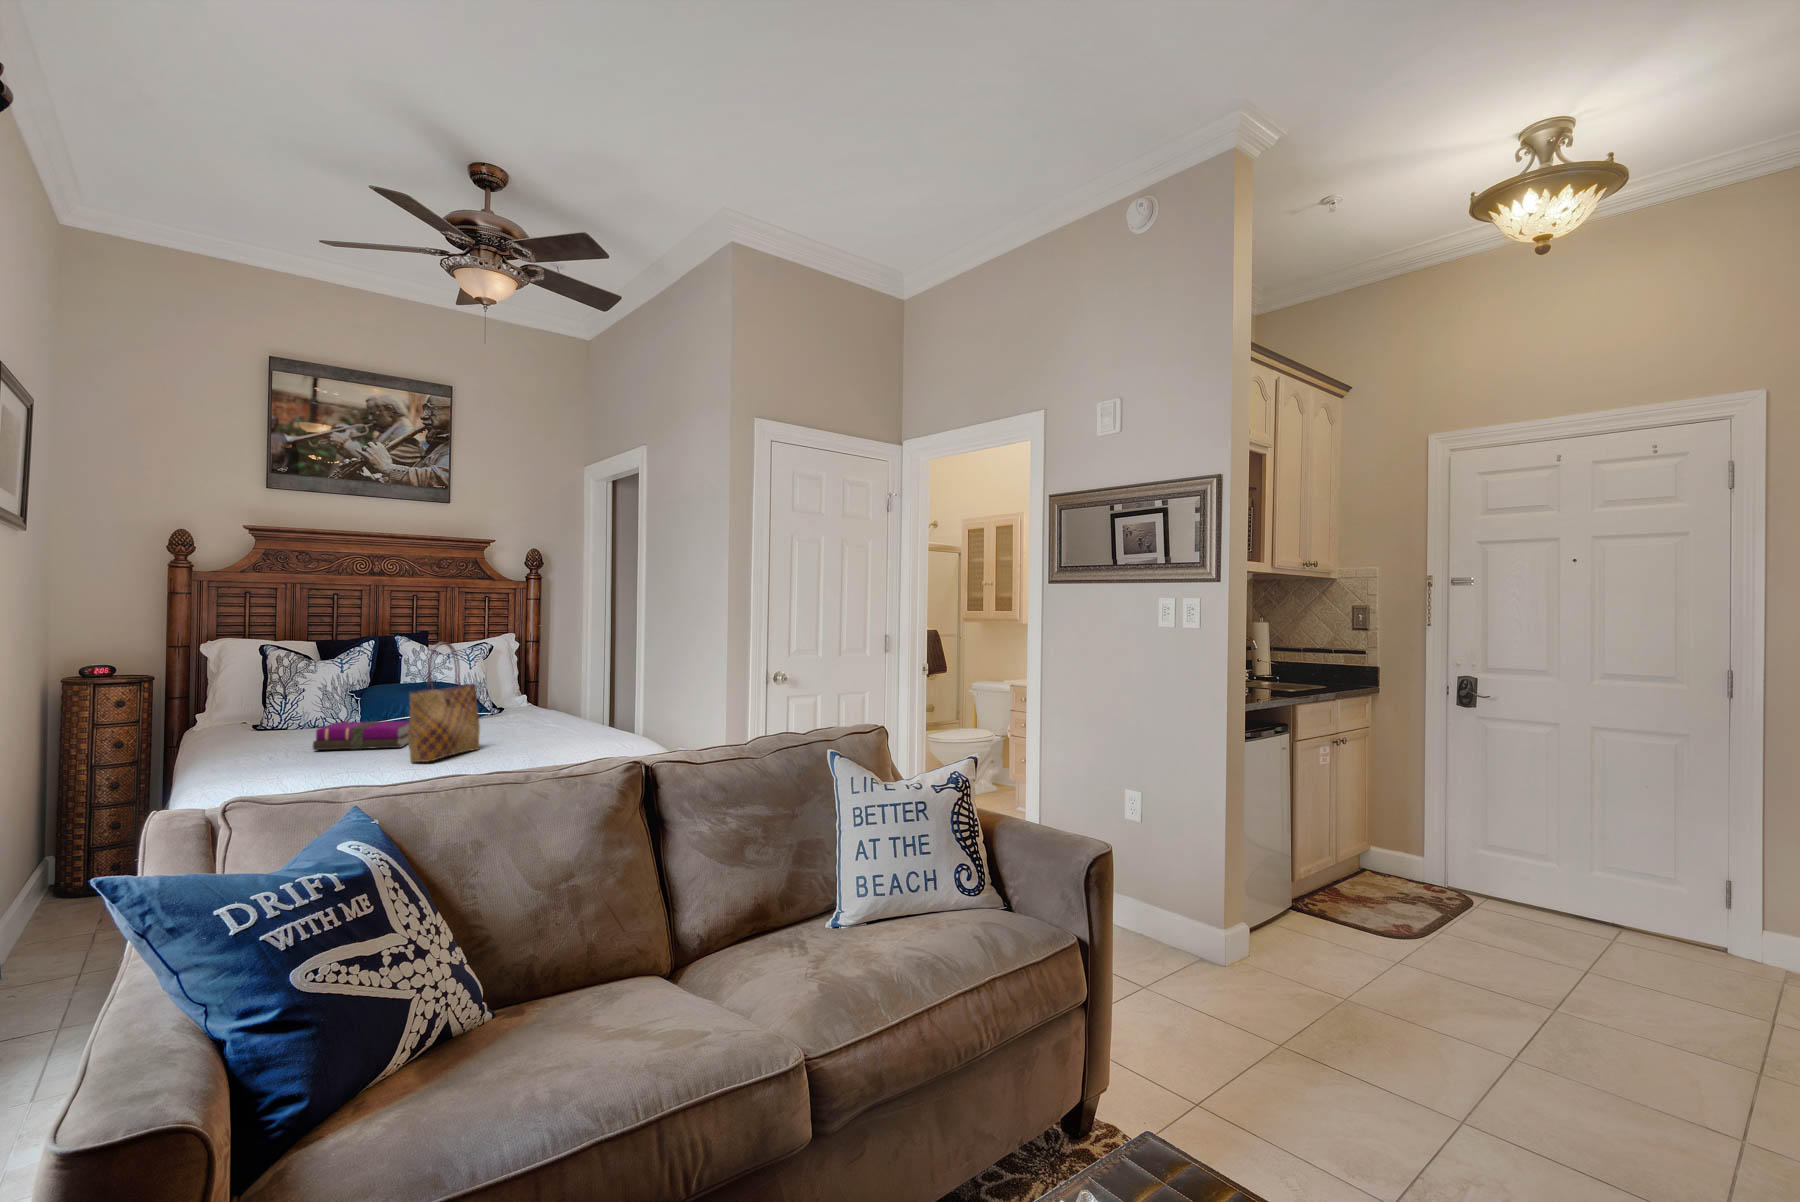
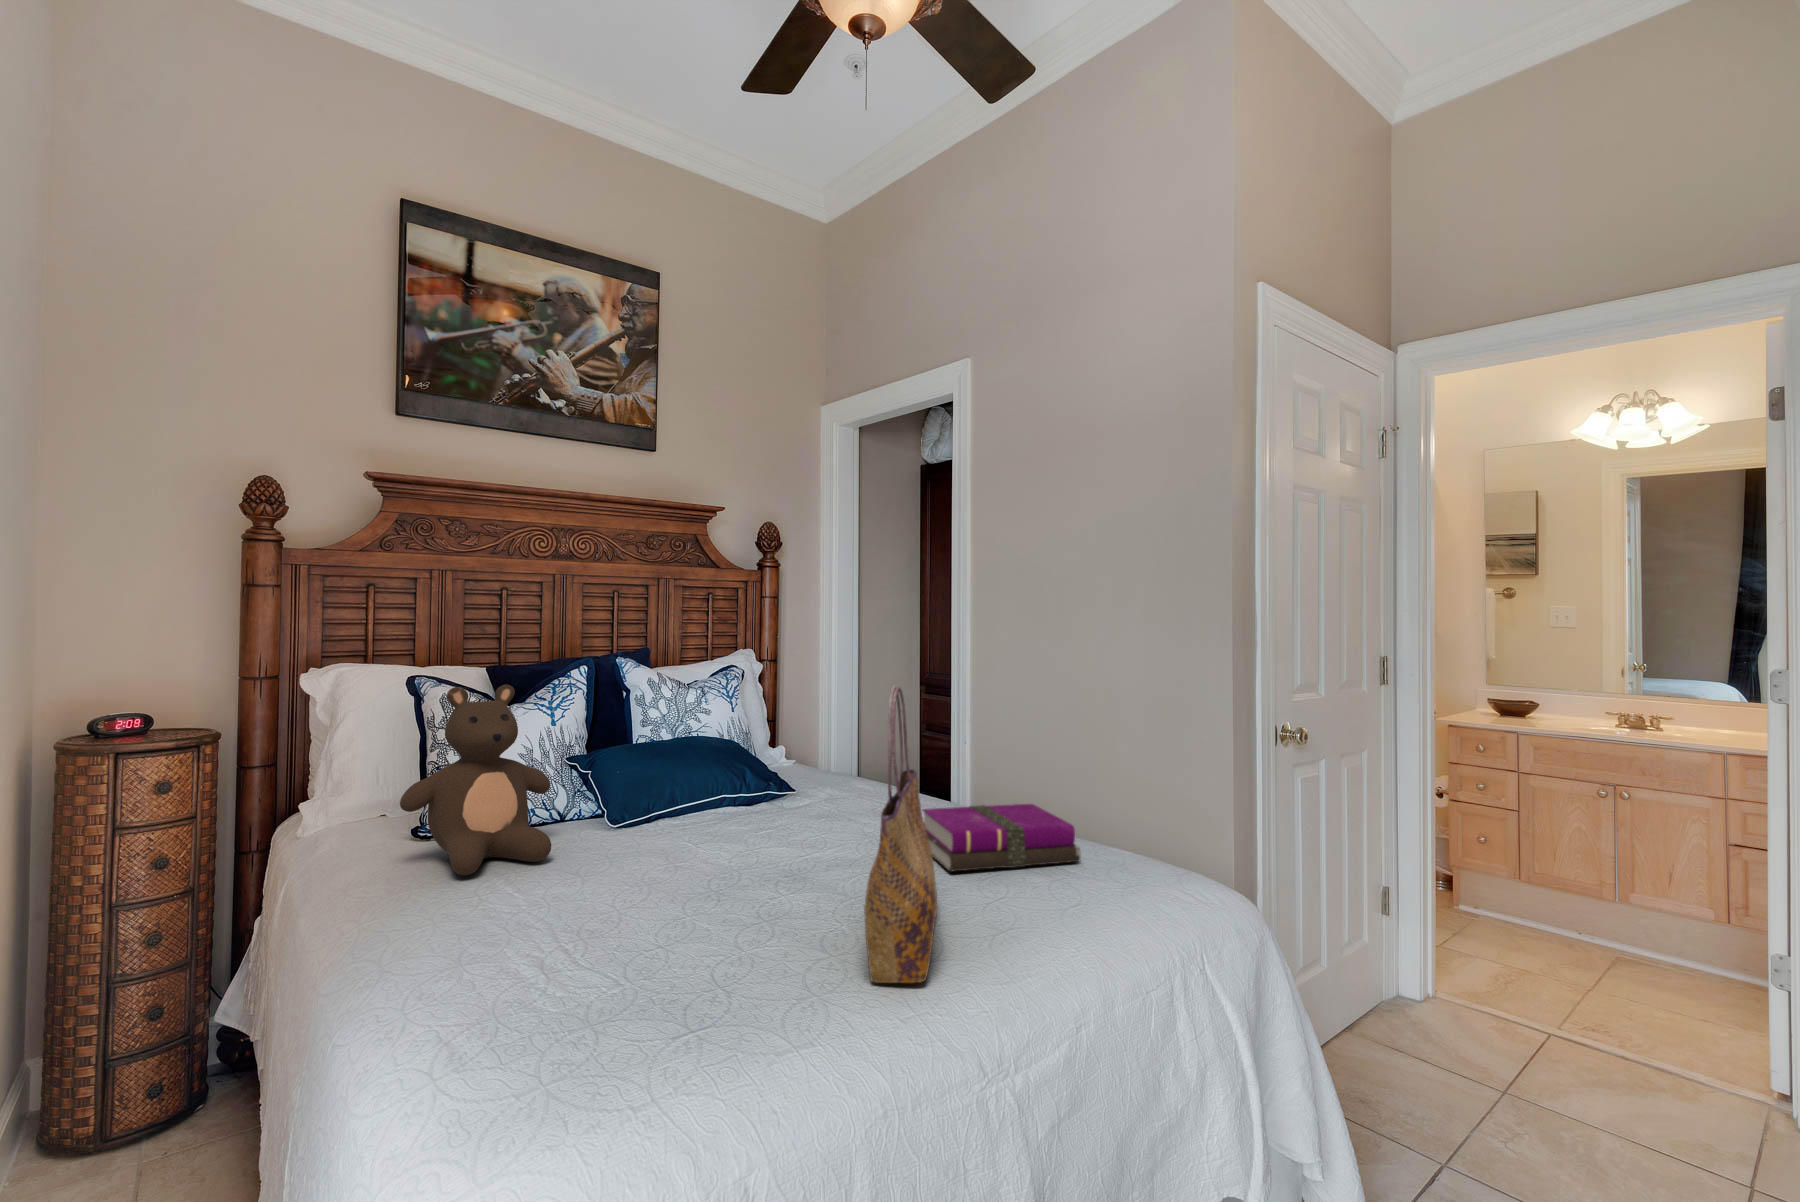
teddy bear: none [238,647,327,739] -> present [400,685,551,875]
notebook: present [313,721,409,750] -> present [923,804,1081,872]

